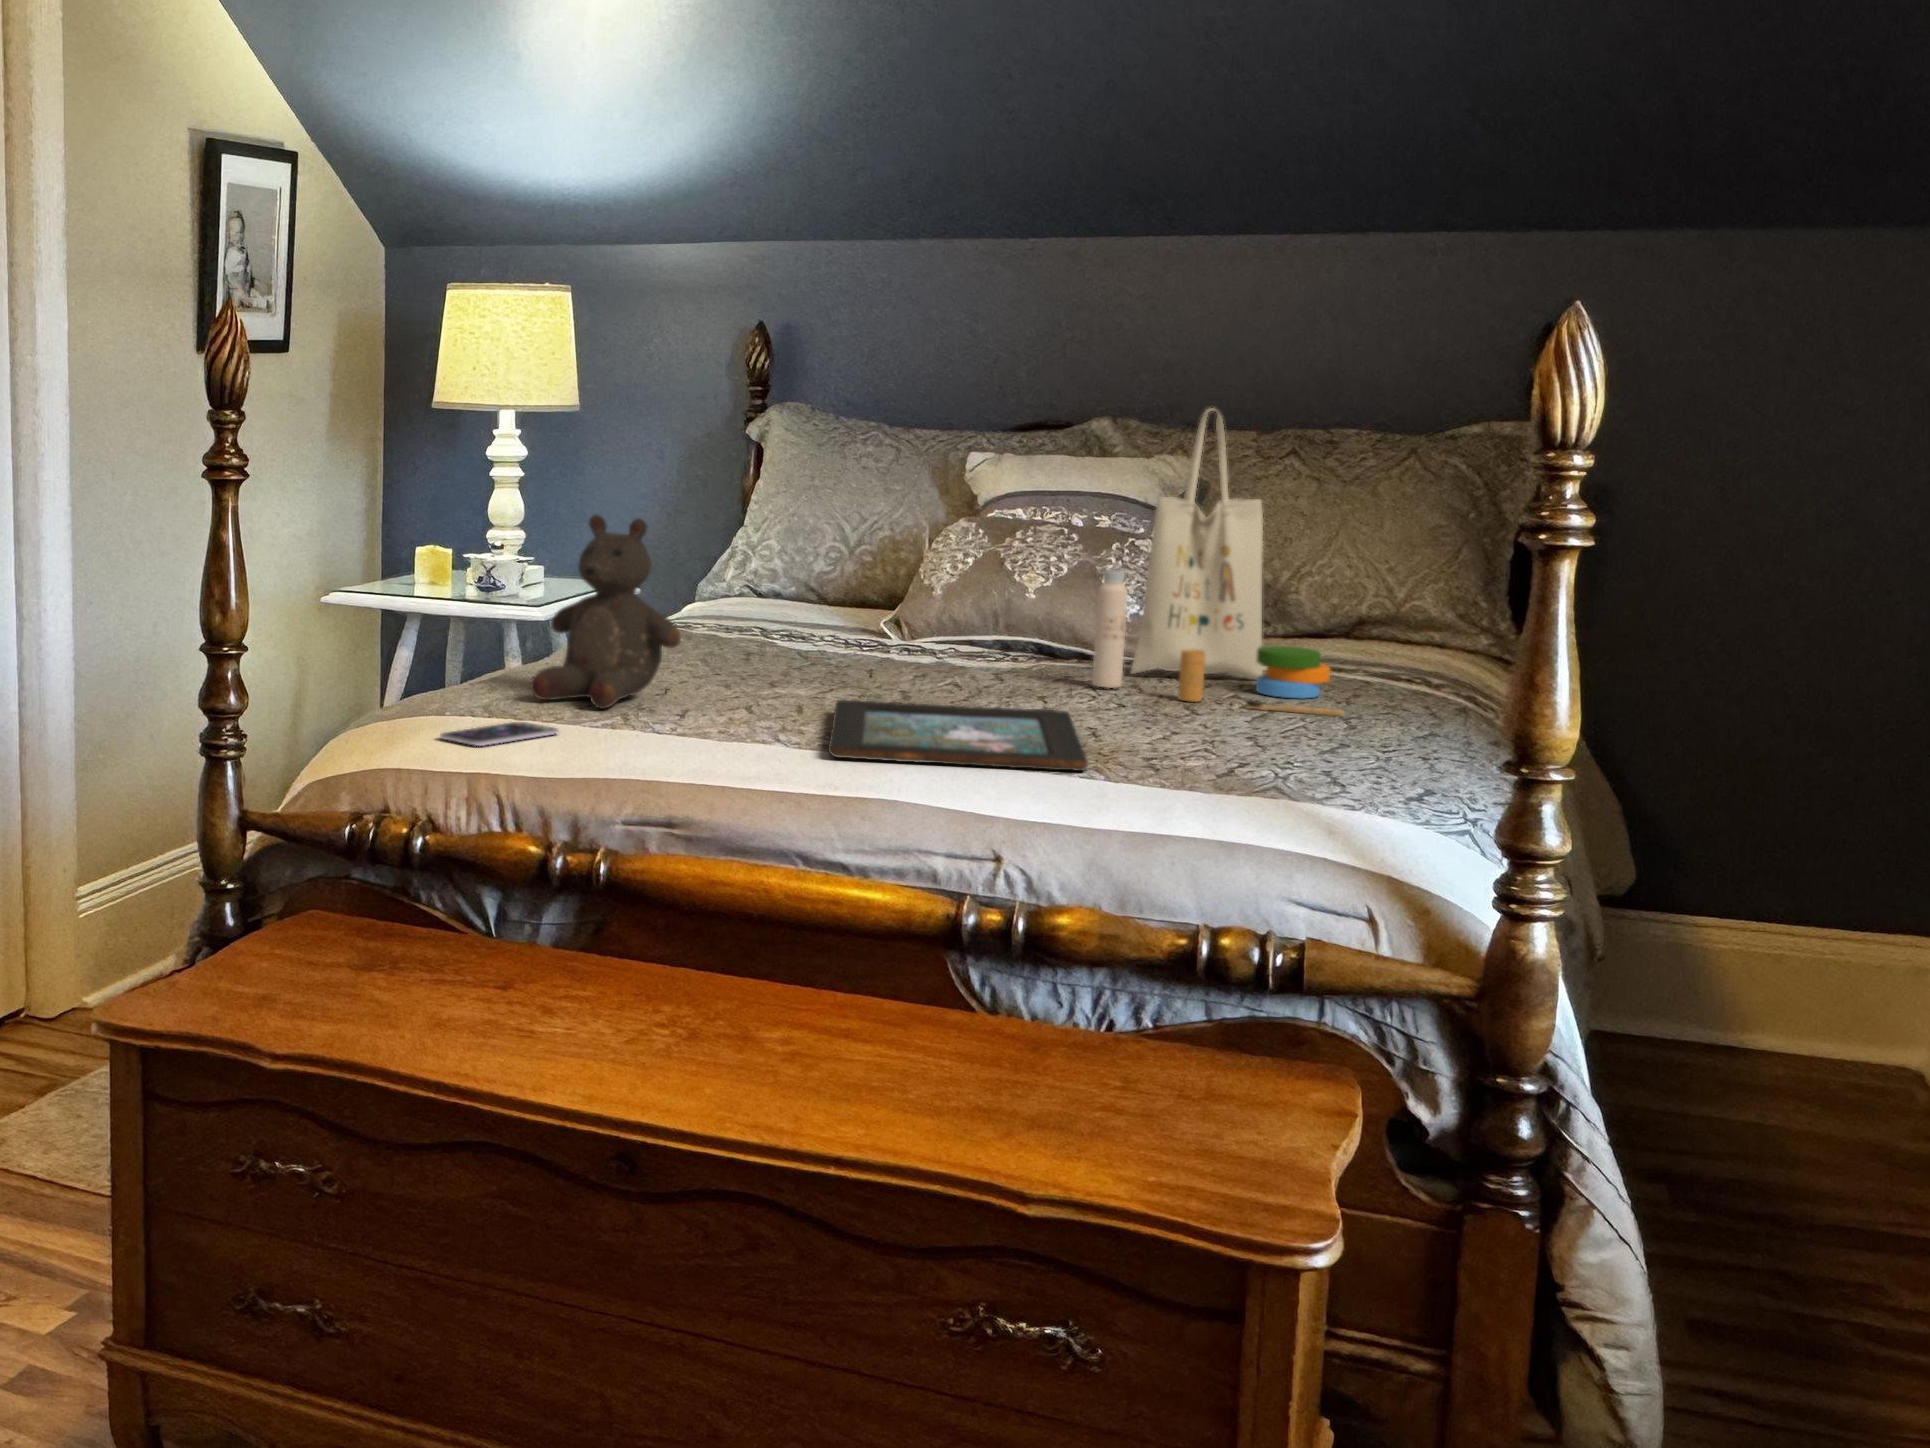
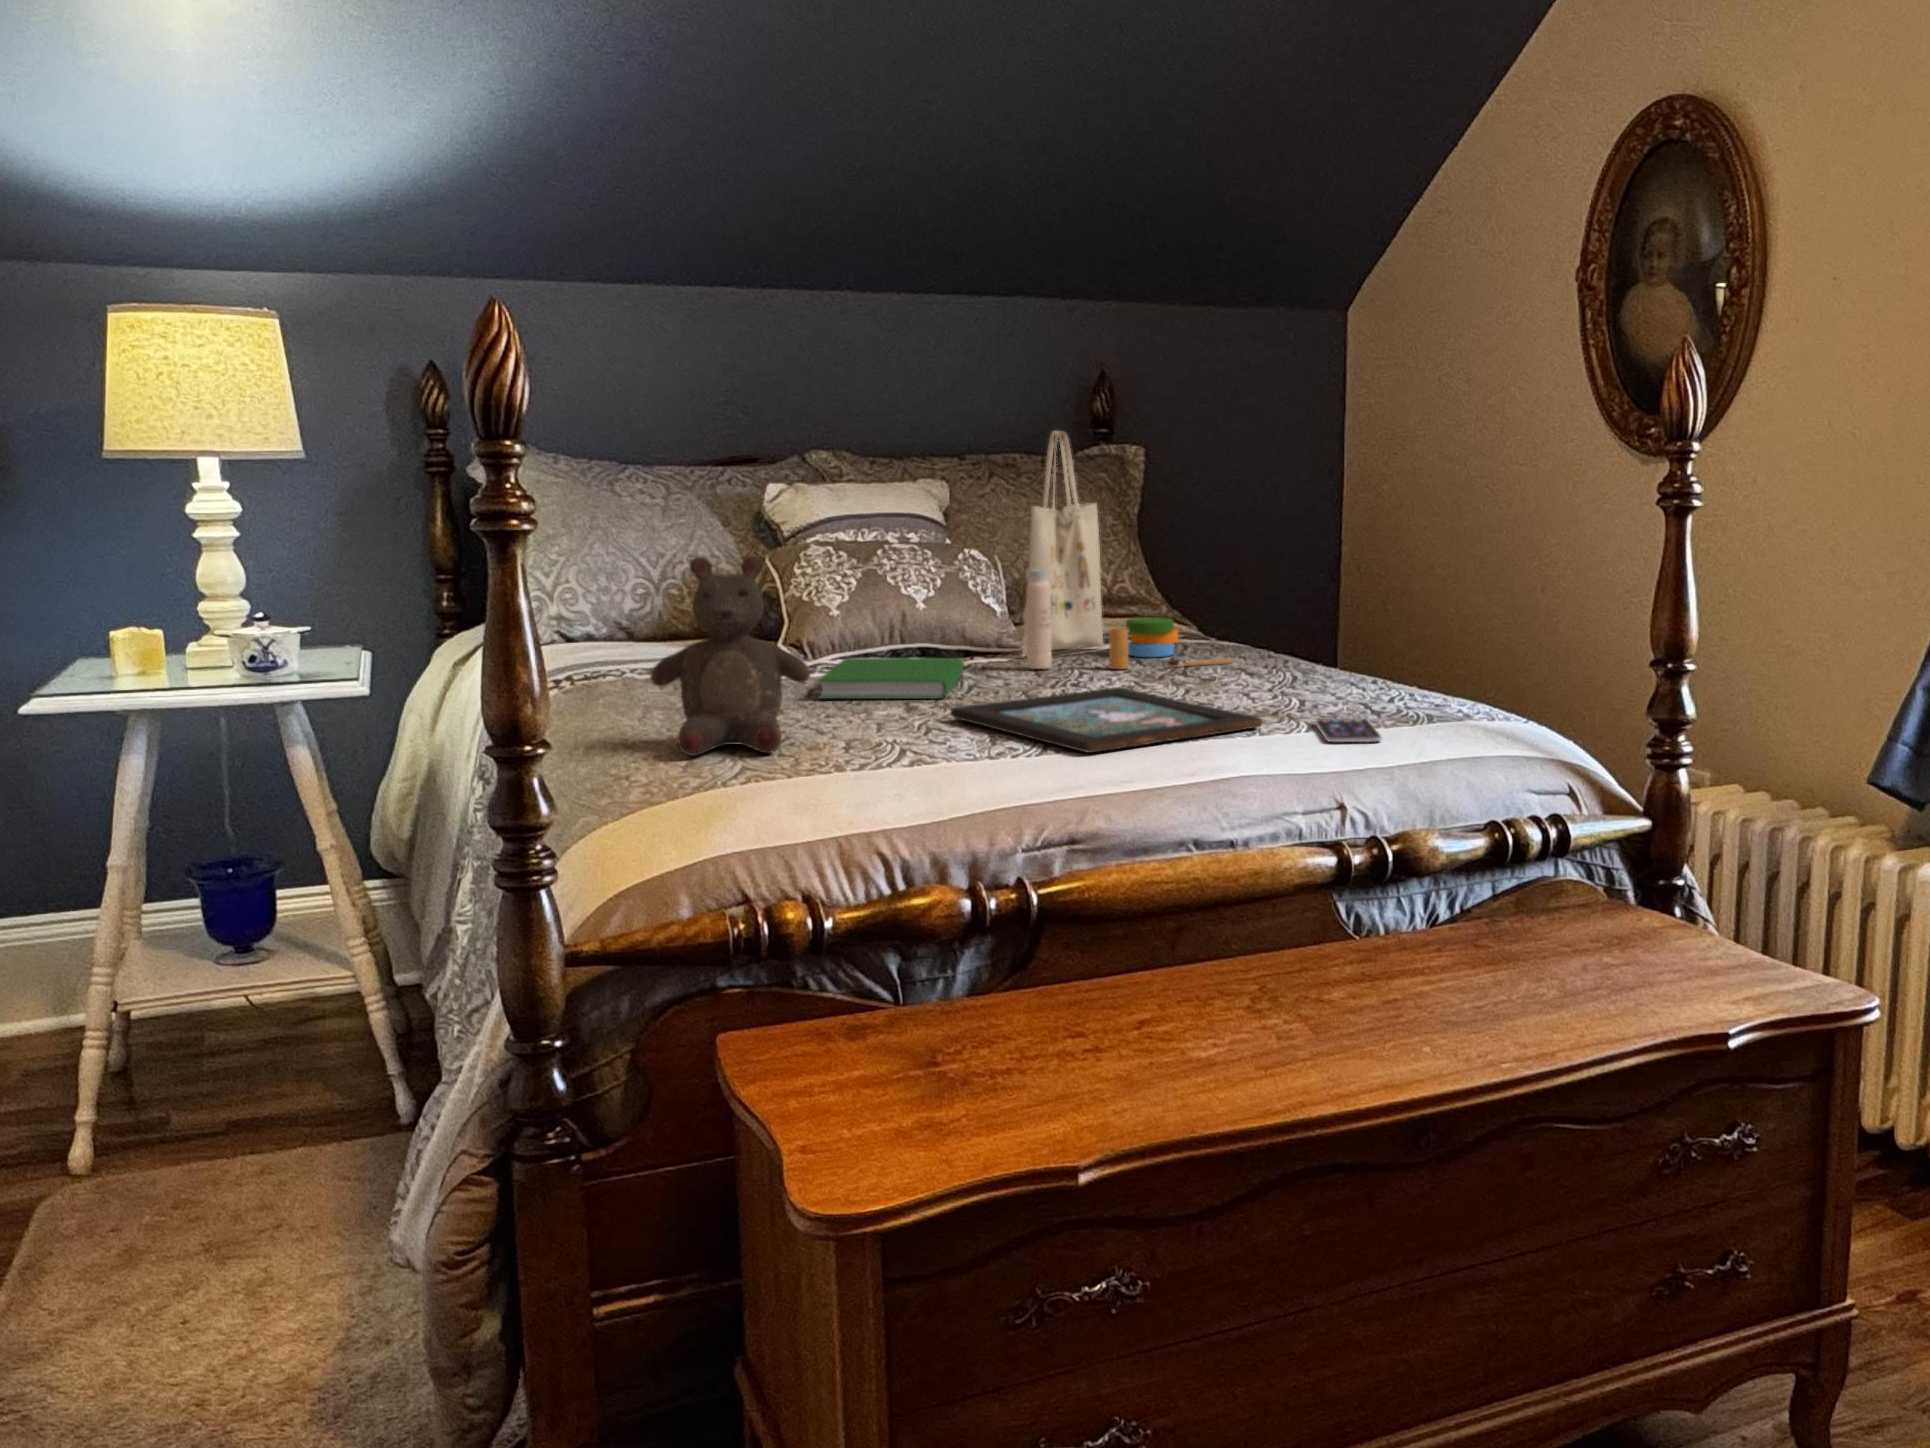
hardcover book: none [798,644,1013,696] -> present [818,658,964,699]
smartphone: present [440,722,558,746] -> present [1315,719,1382,742]

